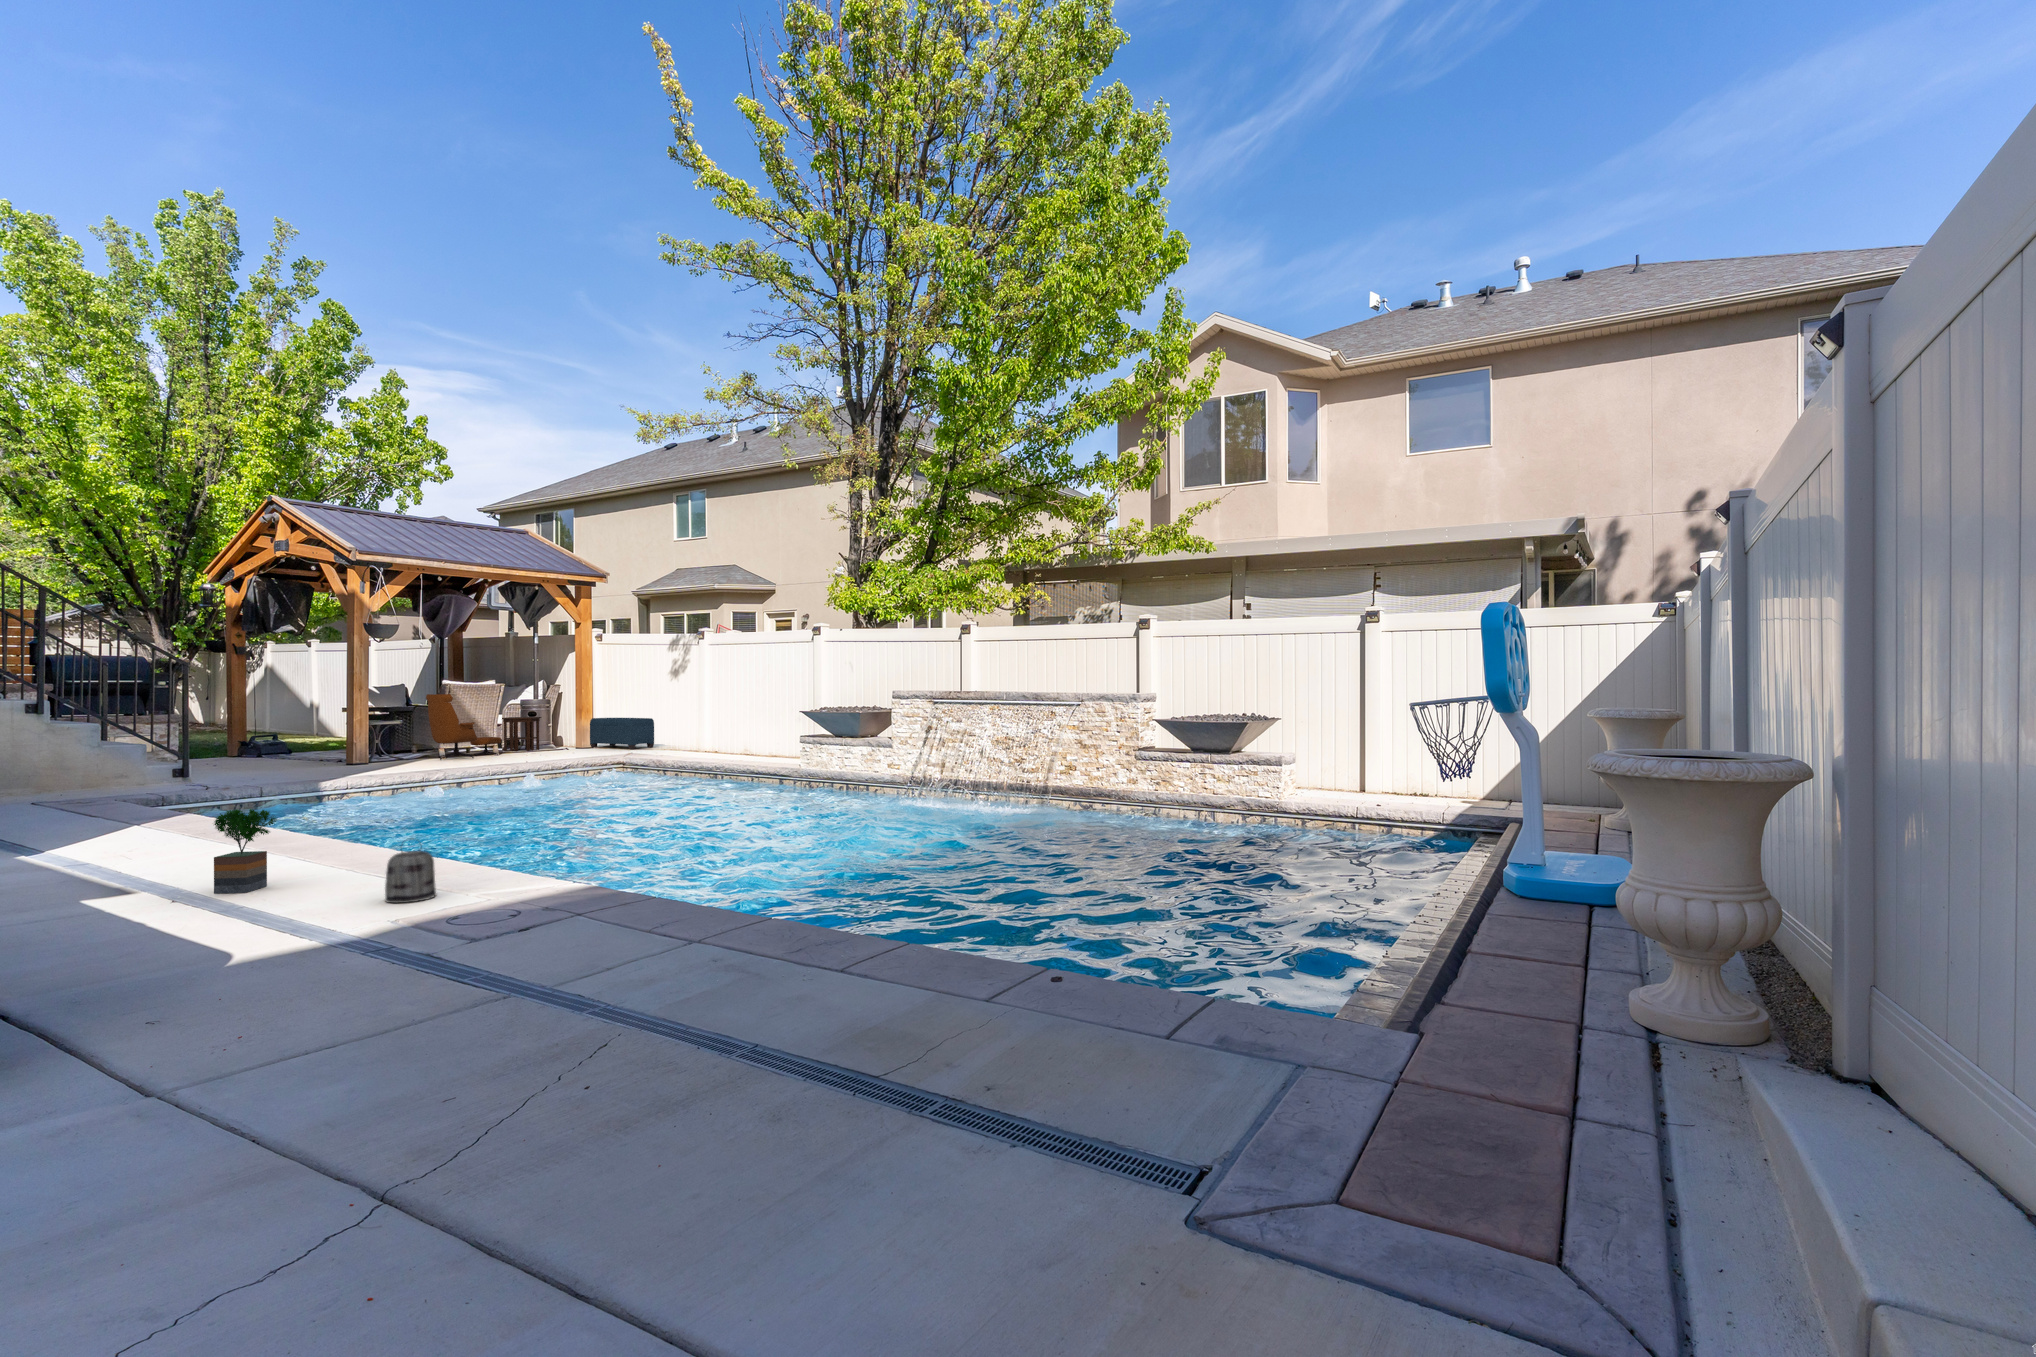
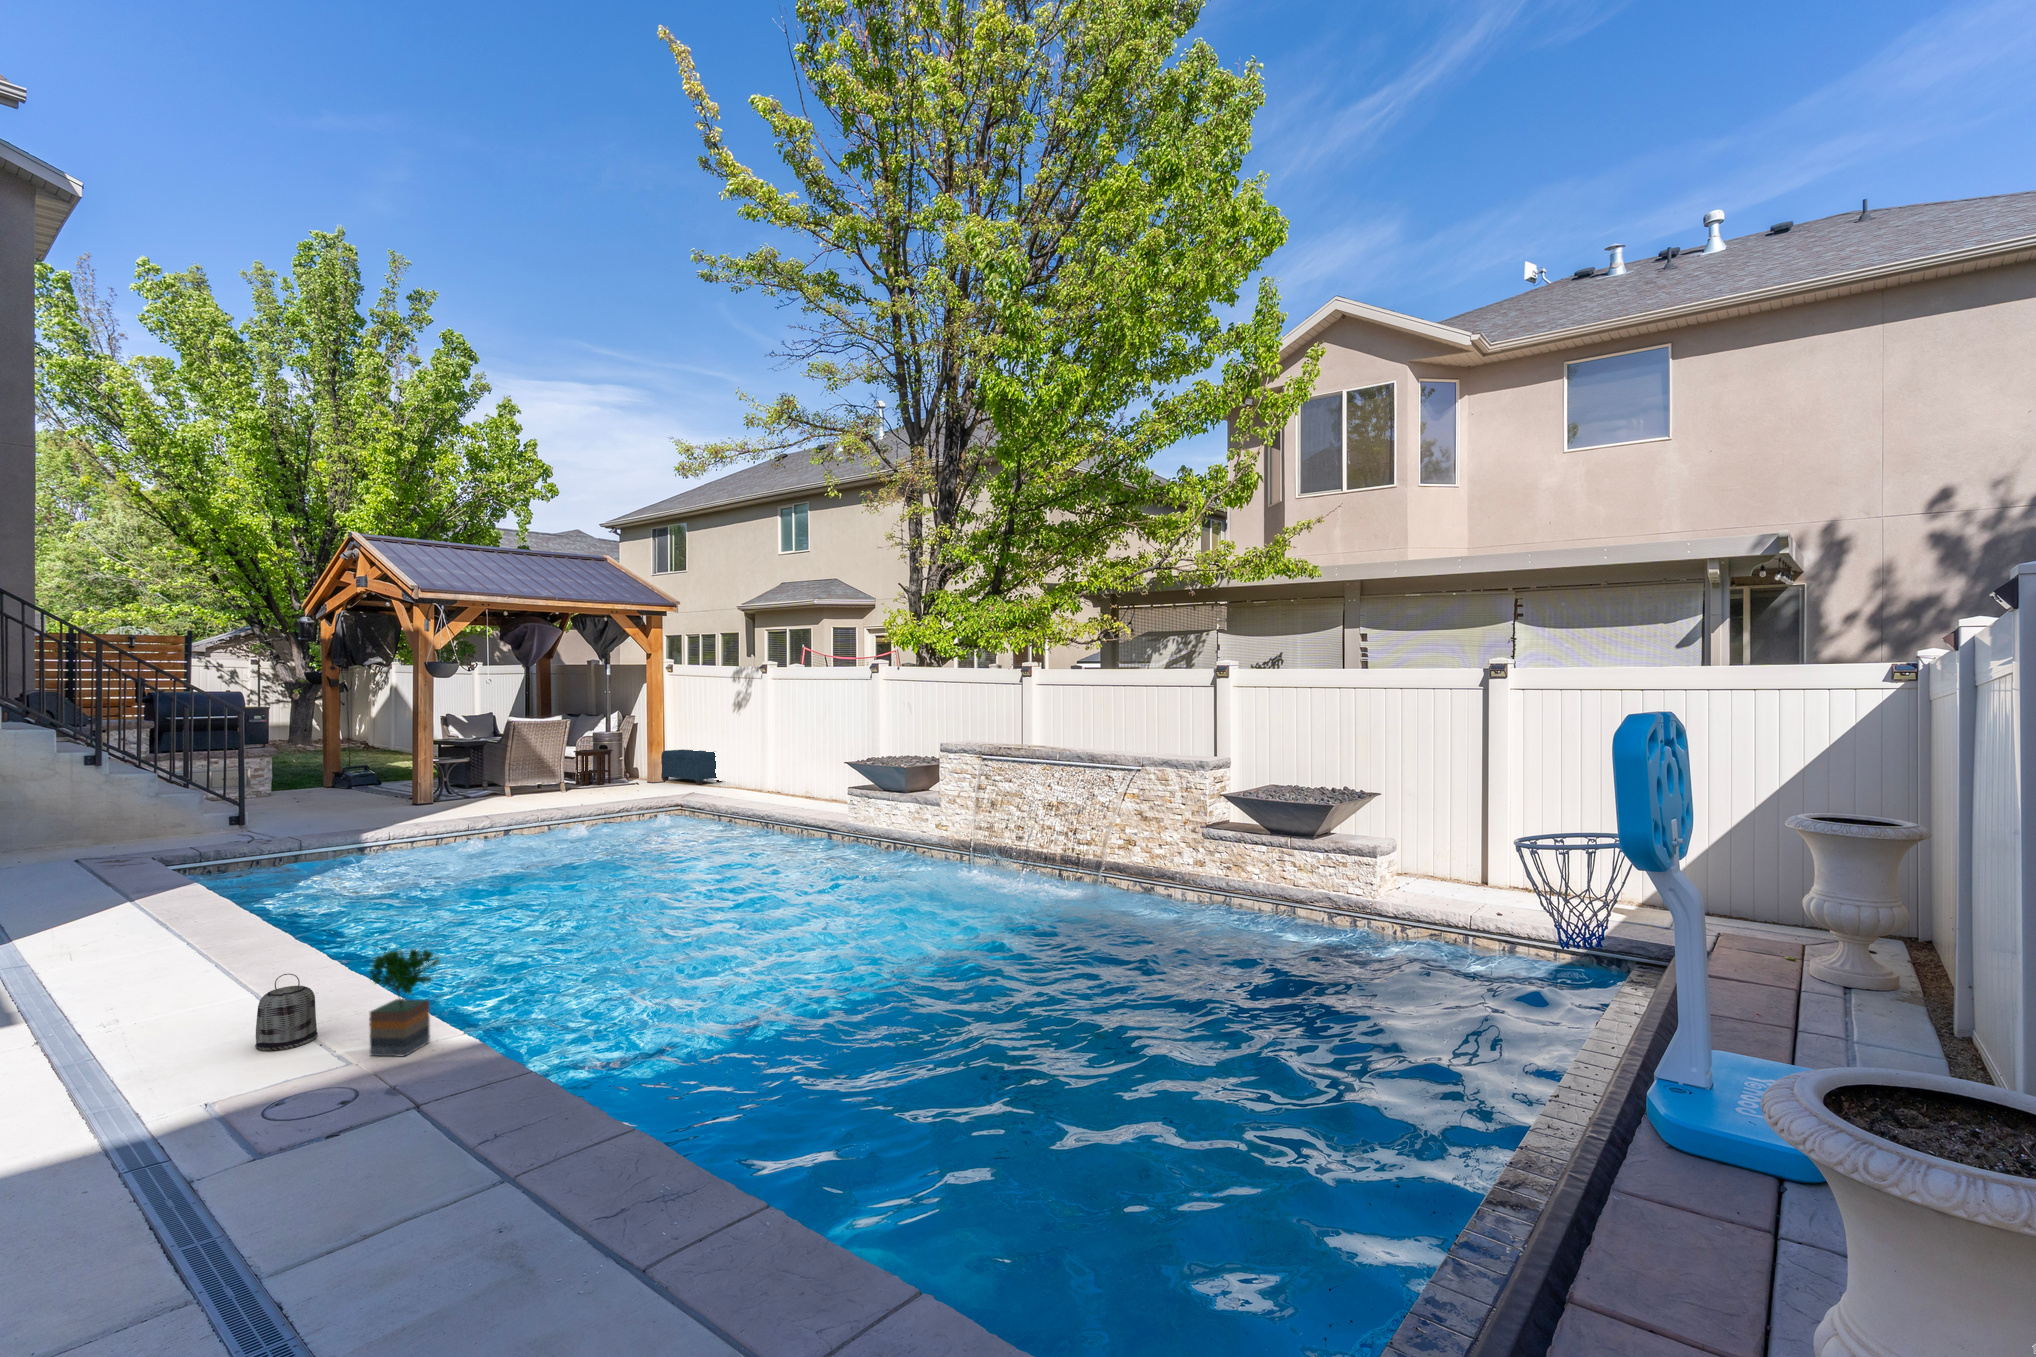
lounge chair: present [426,694,501,760] -> none [491,731,569,798]
potted tree: present [214,809,277,894] -> present [369,949,440,1056]

